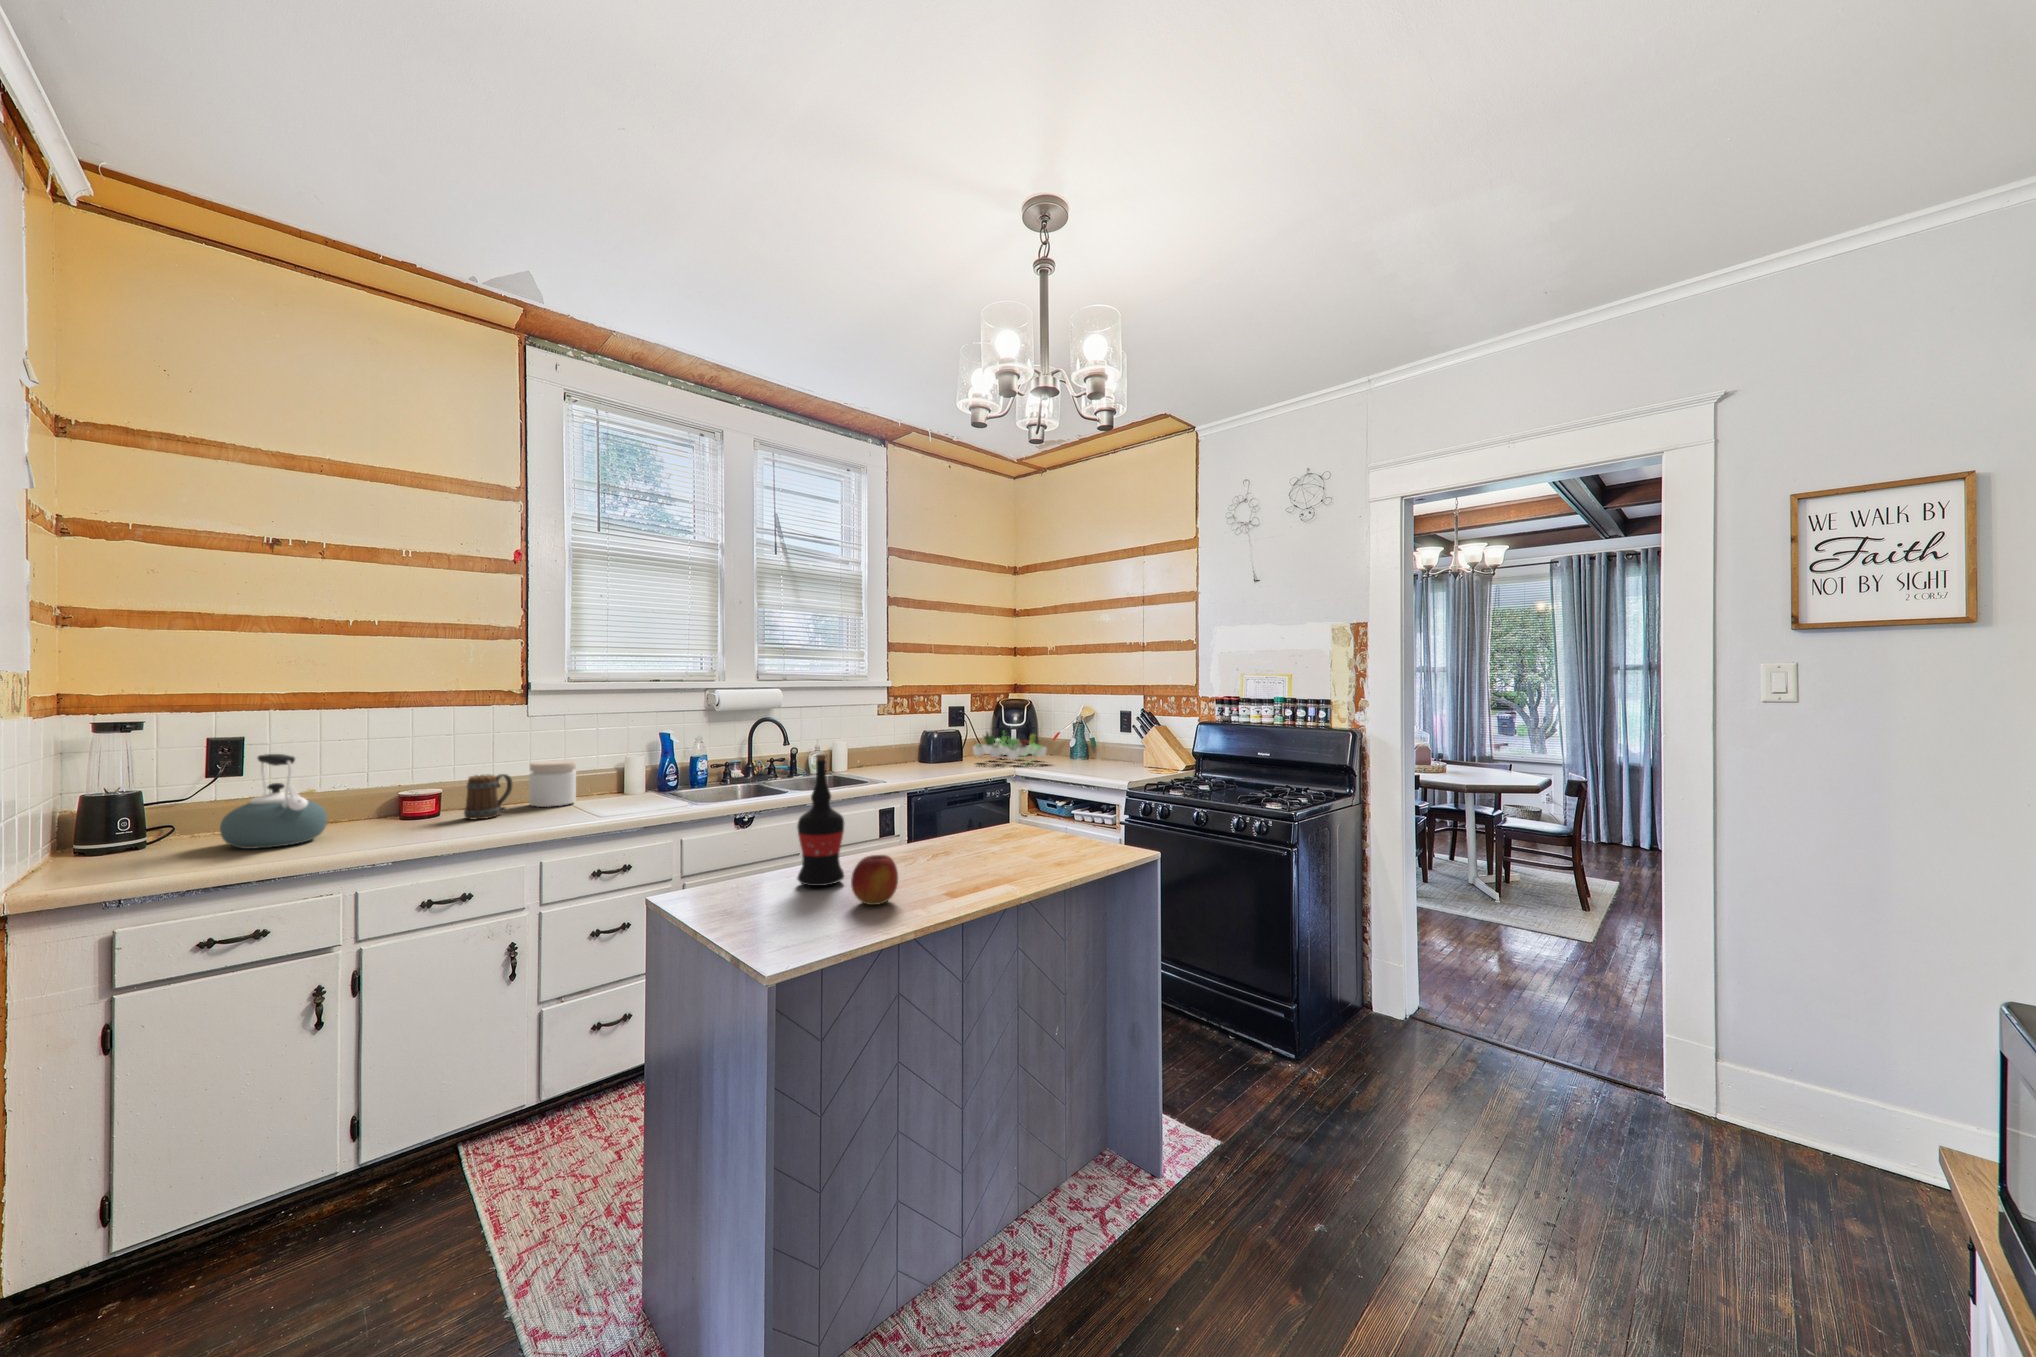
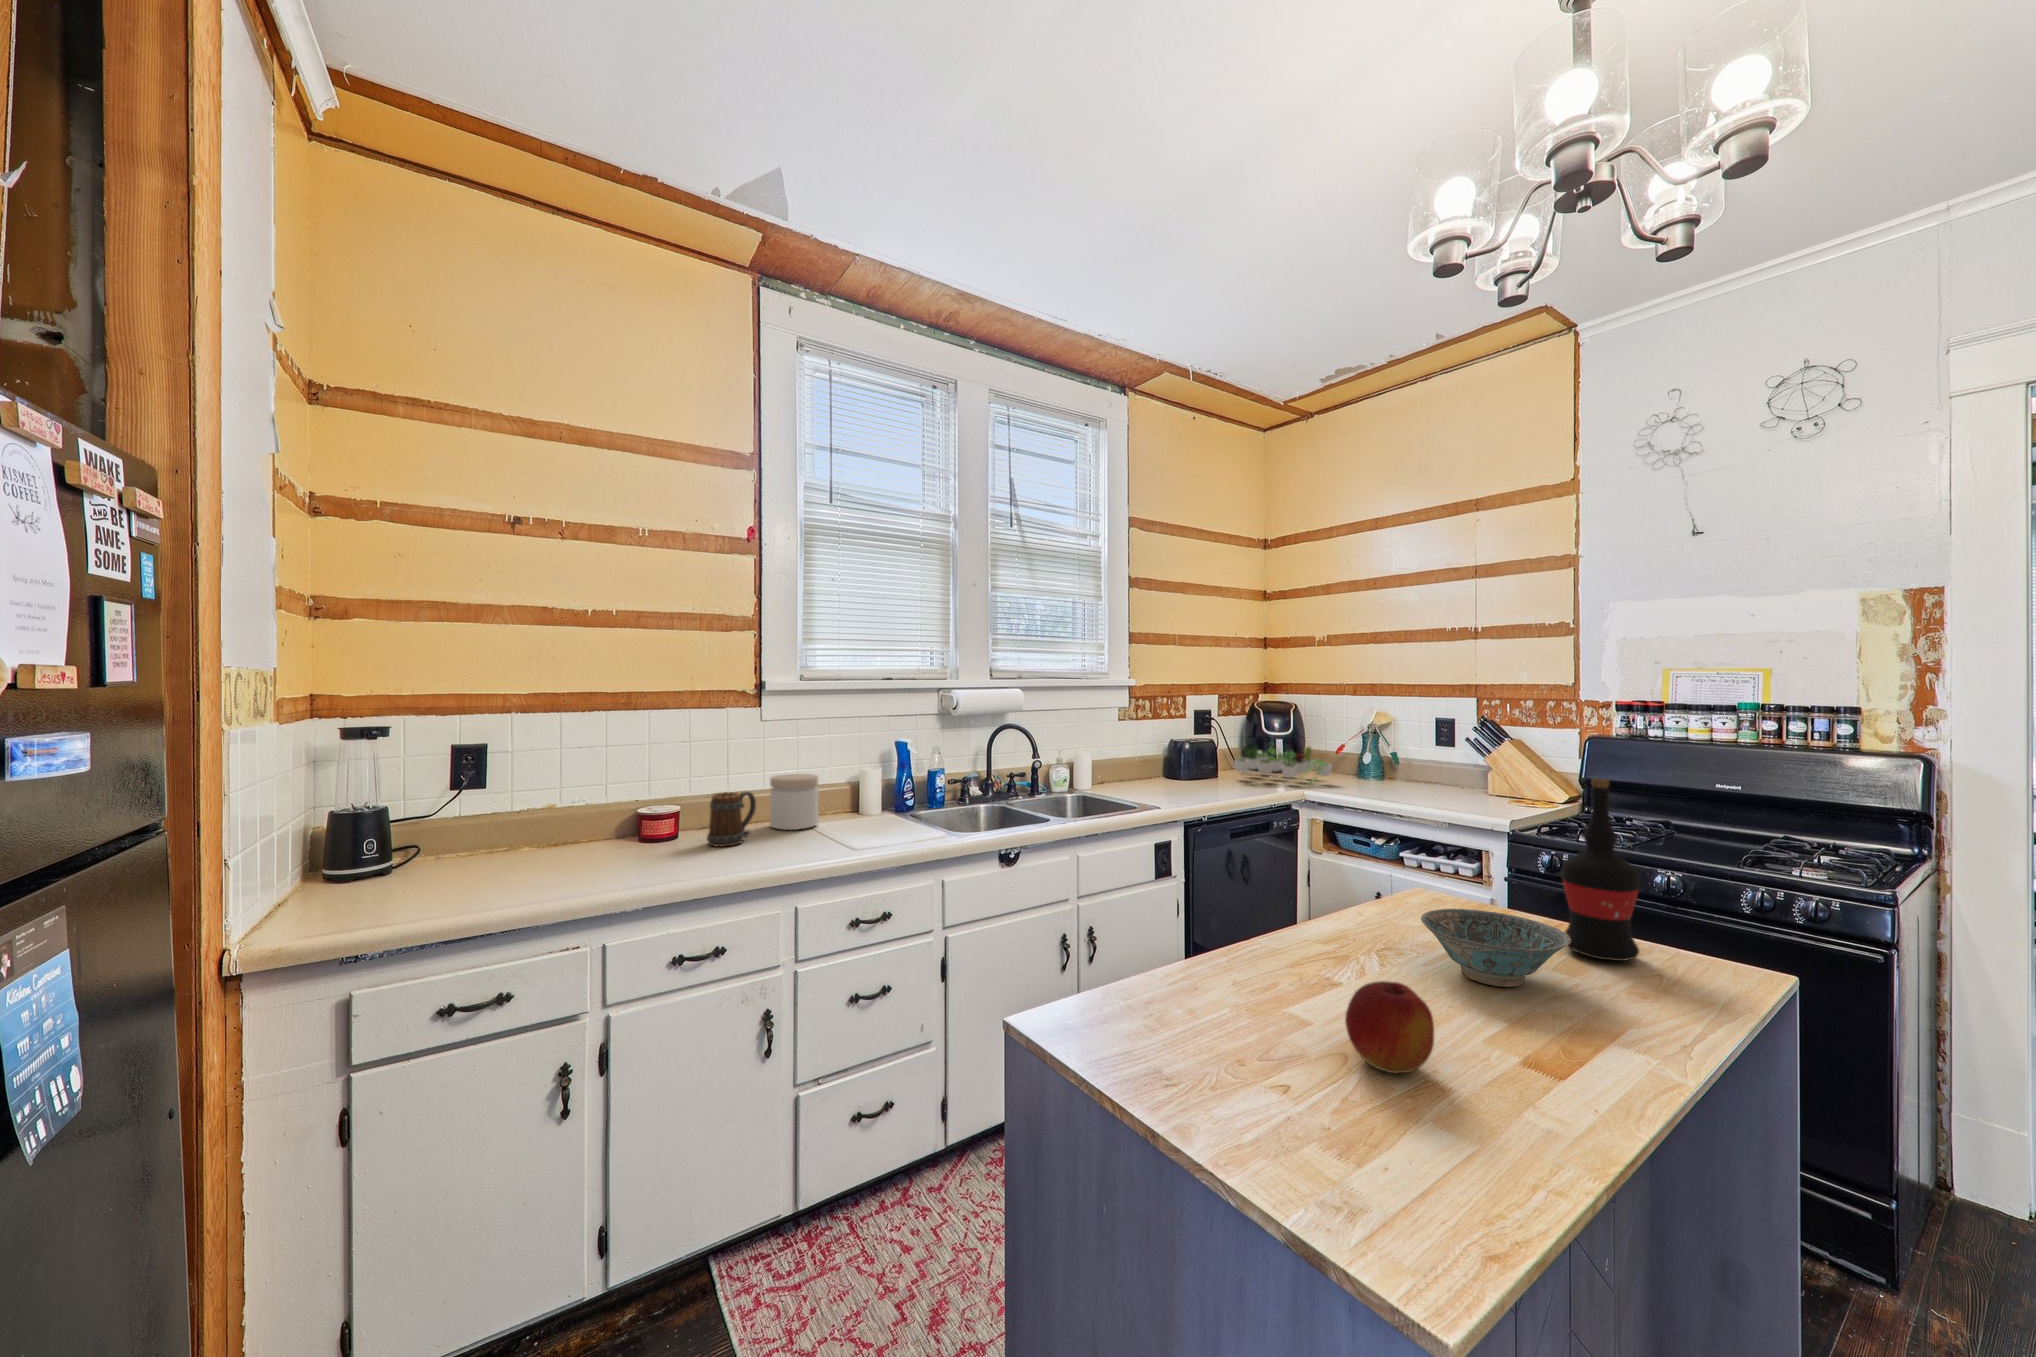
kettle: present [220,754,328,849] -> none [461,768,570,883]
wine bottle: present [797,754,844,886] -> present [1561,779,1640,961]
ceramic bowl: none [954,825,1032,867] -> present [1421,909,1570,987]

